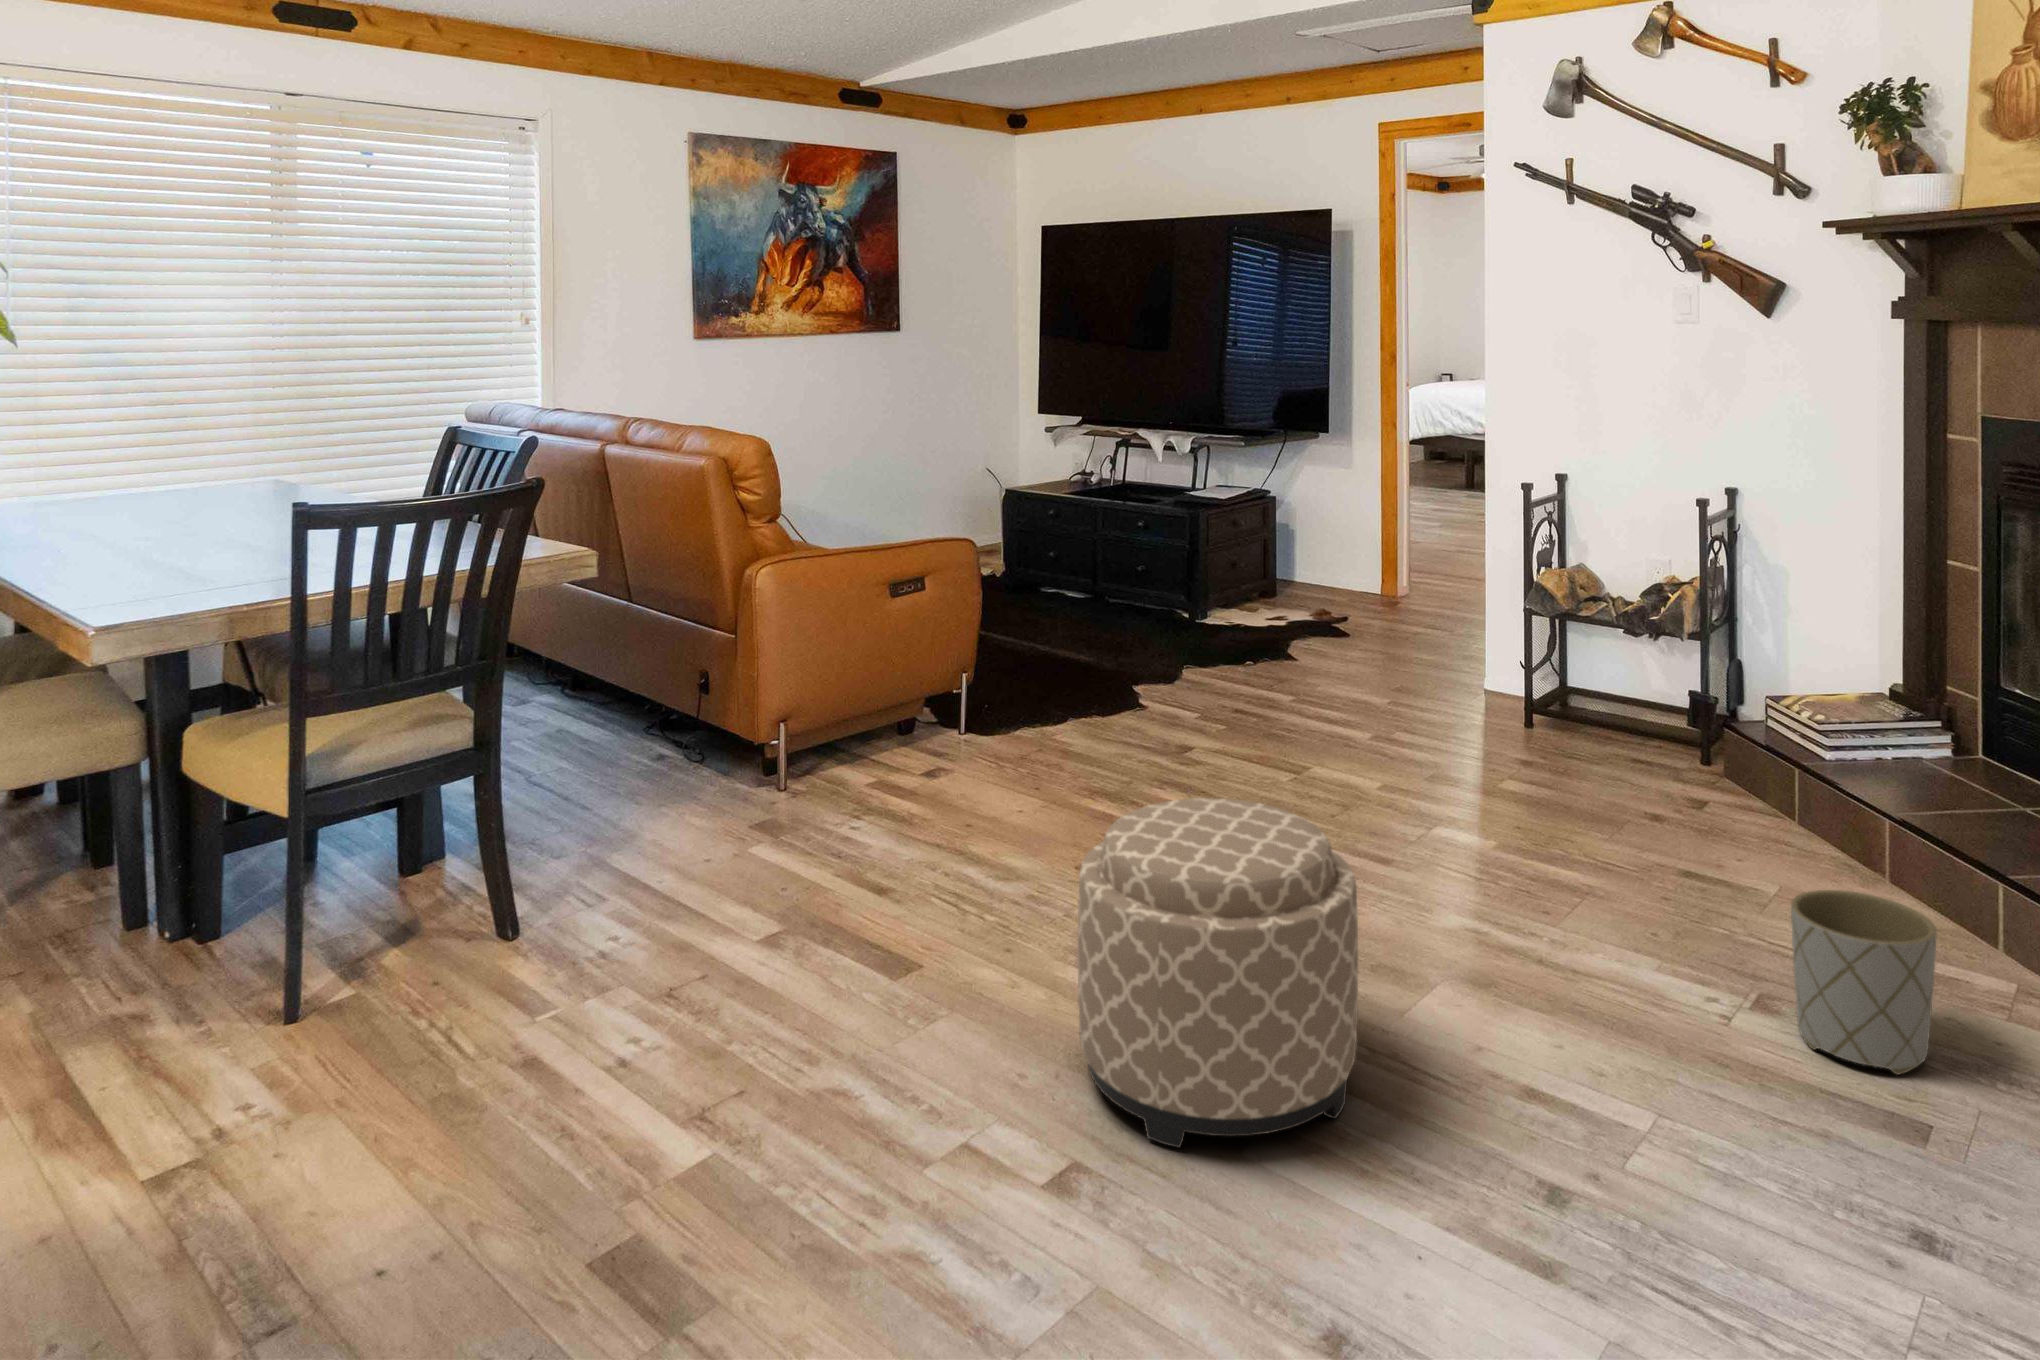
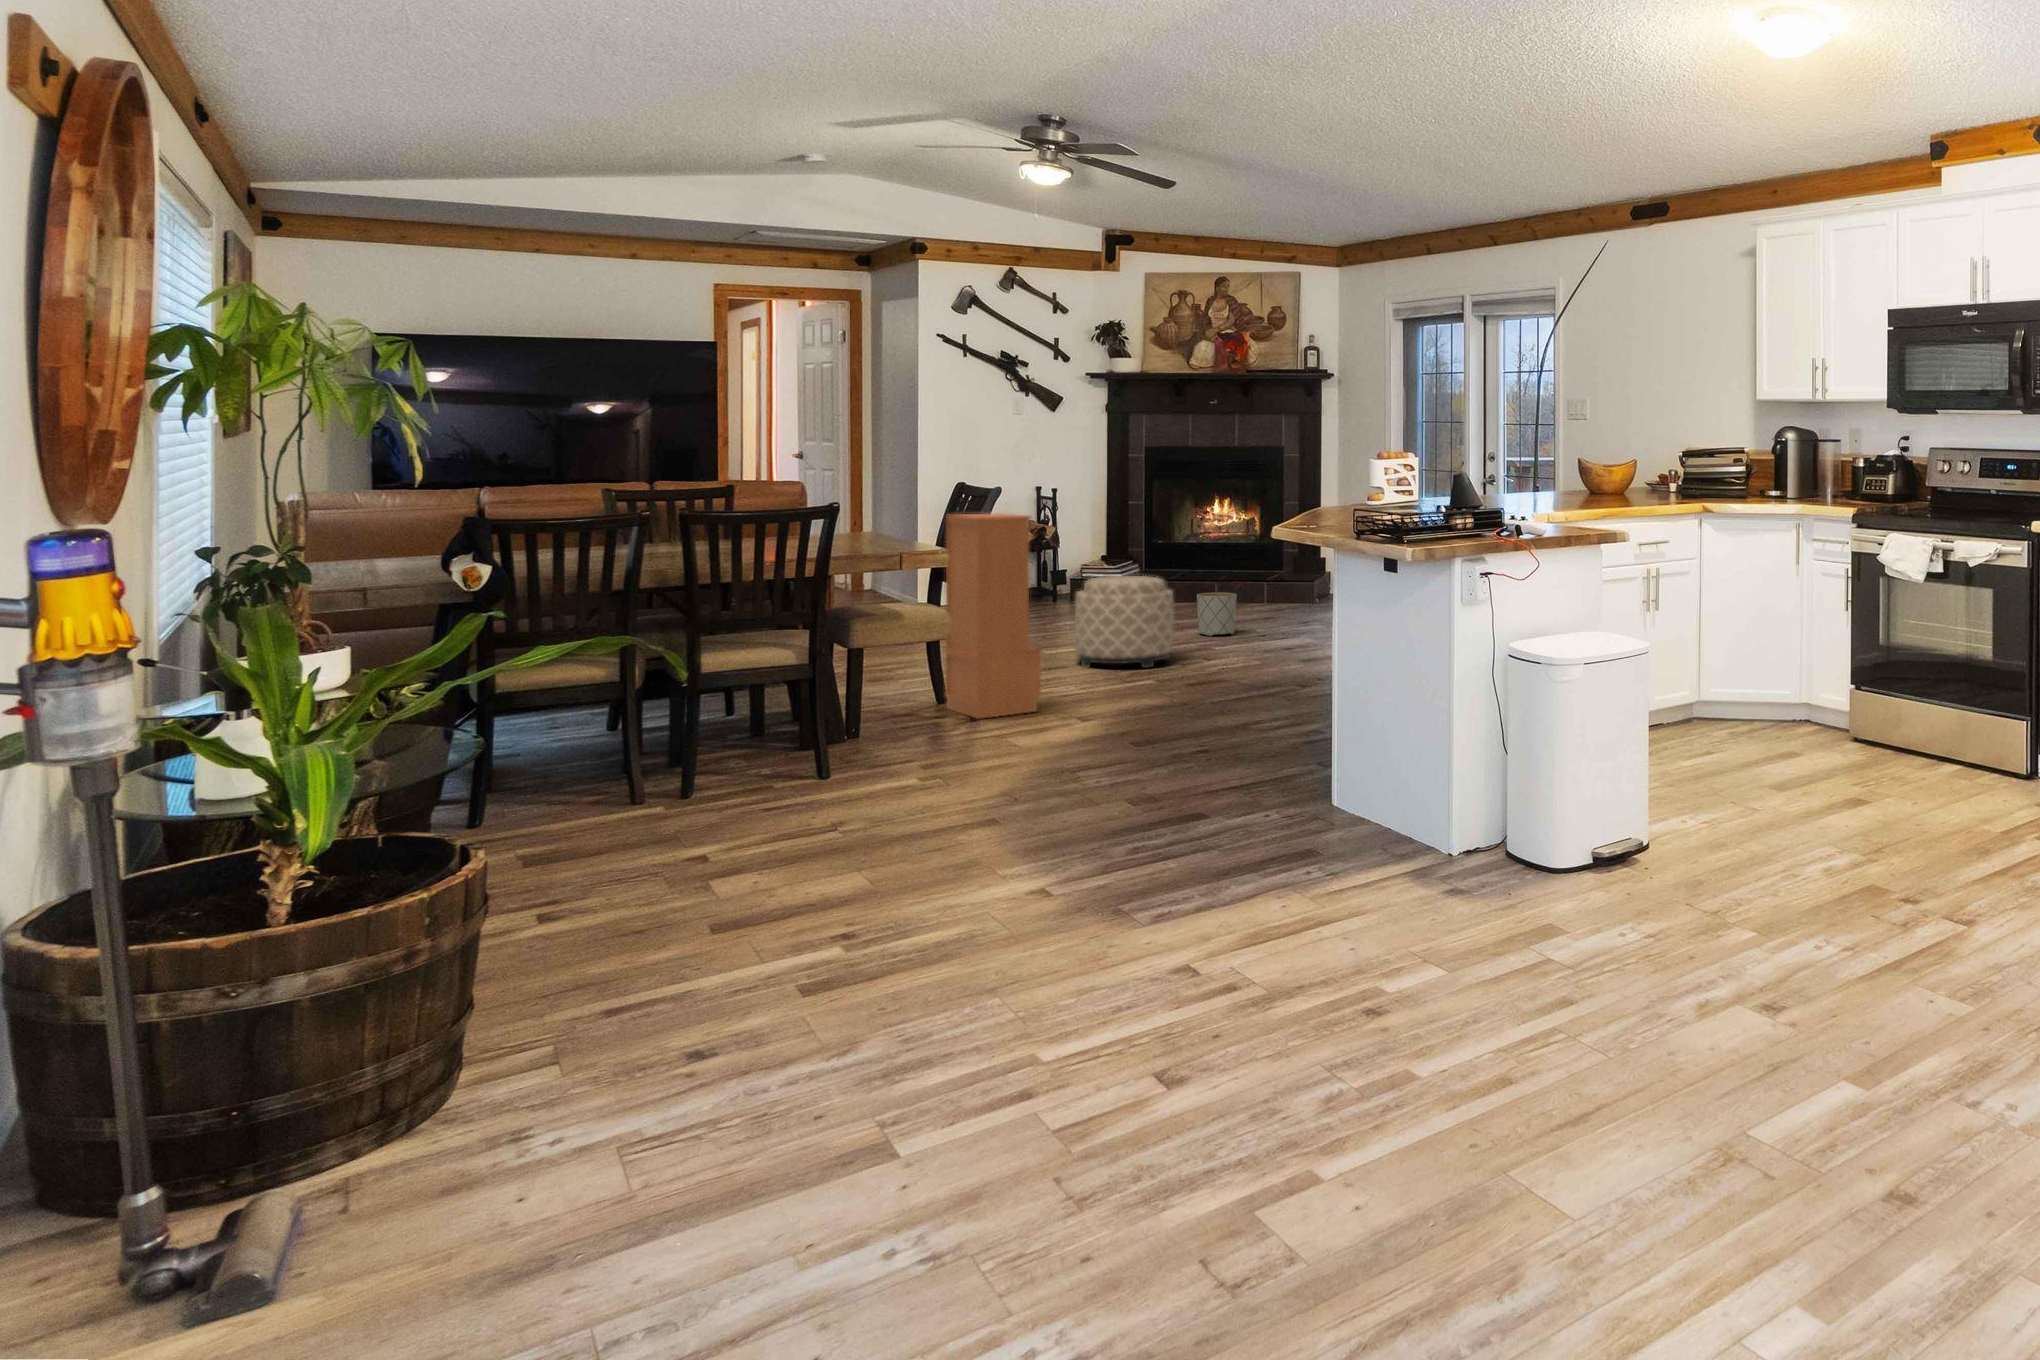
bookcase: none [251,617,531,1220] -> present [945,513,1041,719]

